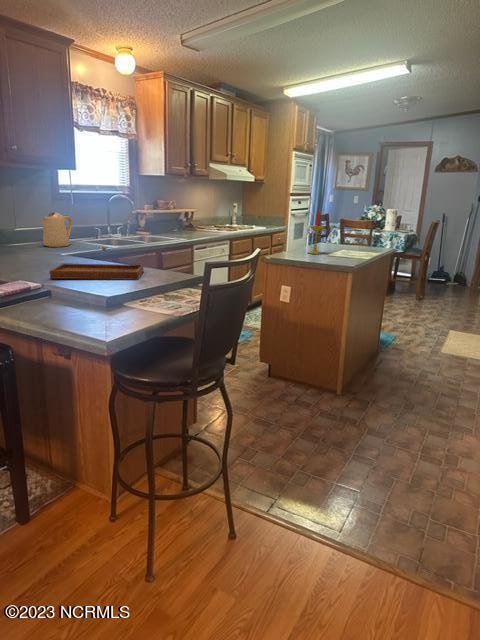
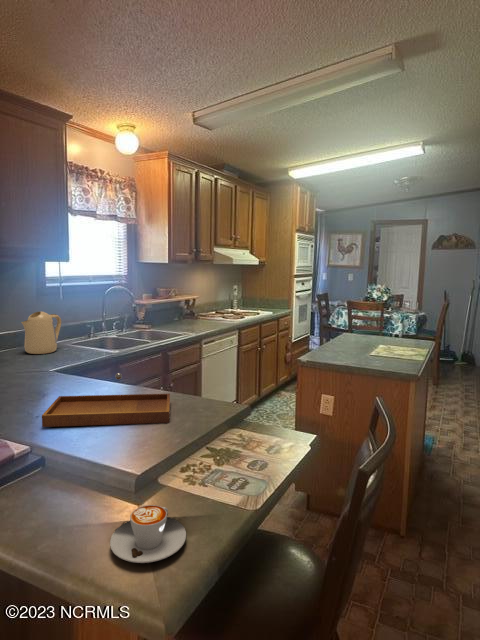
candle: present [308,210,325,254] -> none [347,302,368,354]
coffee cup: none [81,303,127,326] -> present [110,505,186,563]

